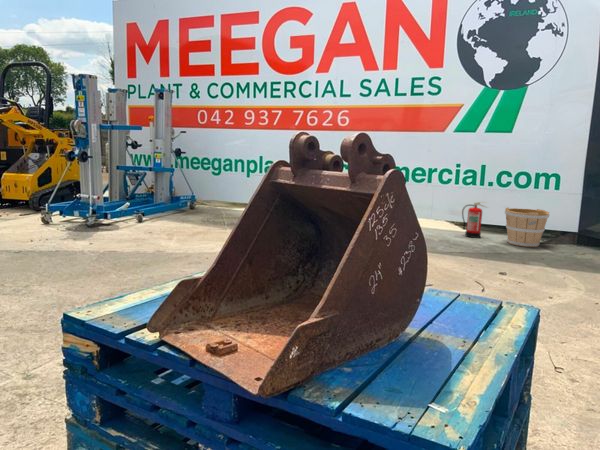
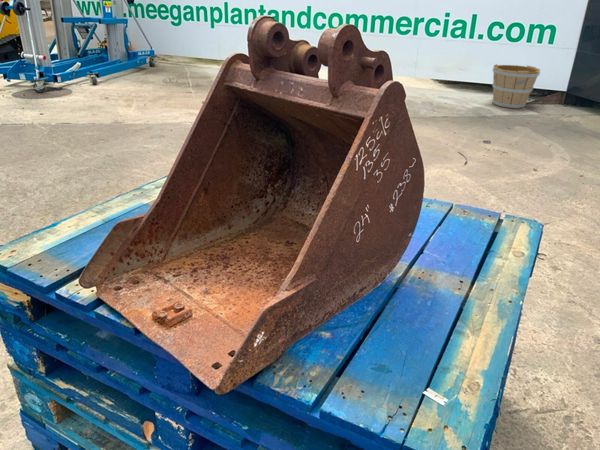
fire extinguisher: present [462,202,486,238] -> none [446,58,477,98]

